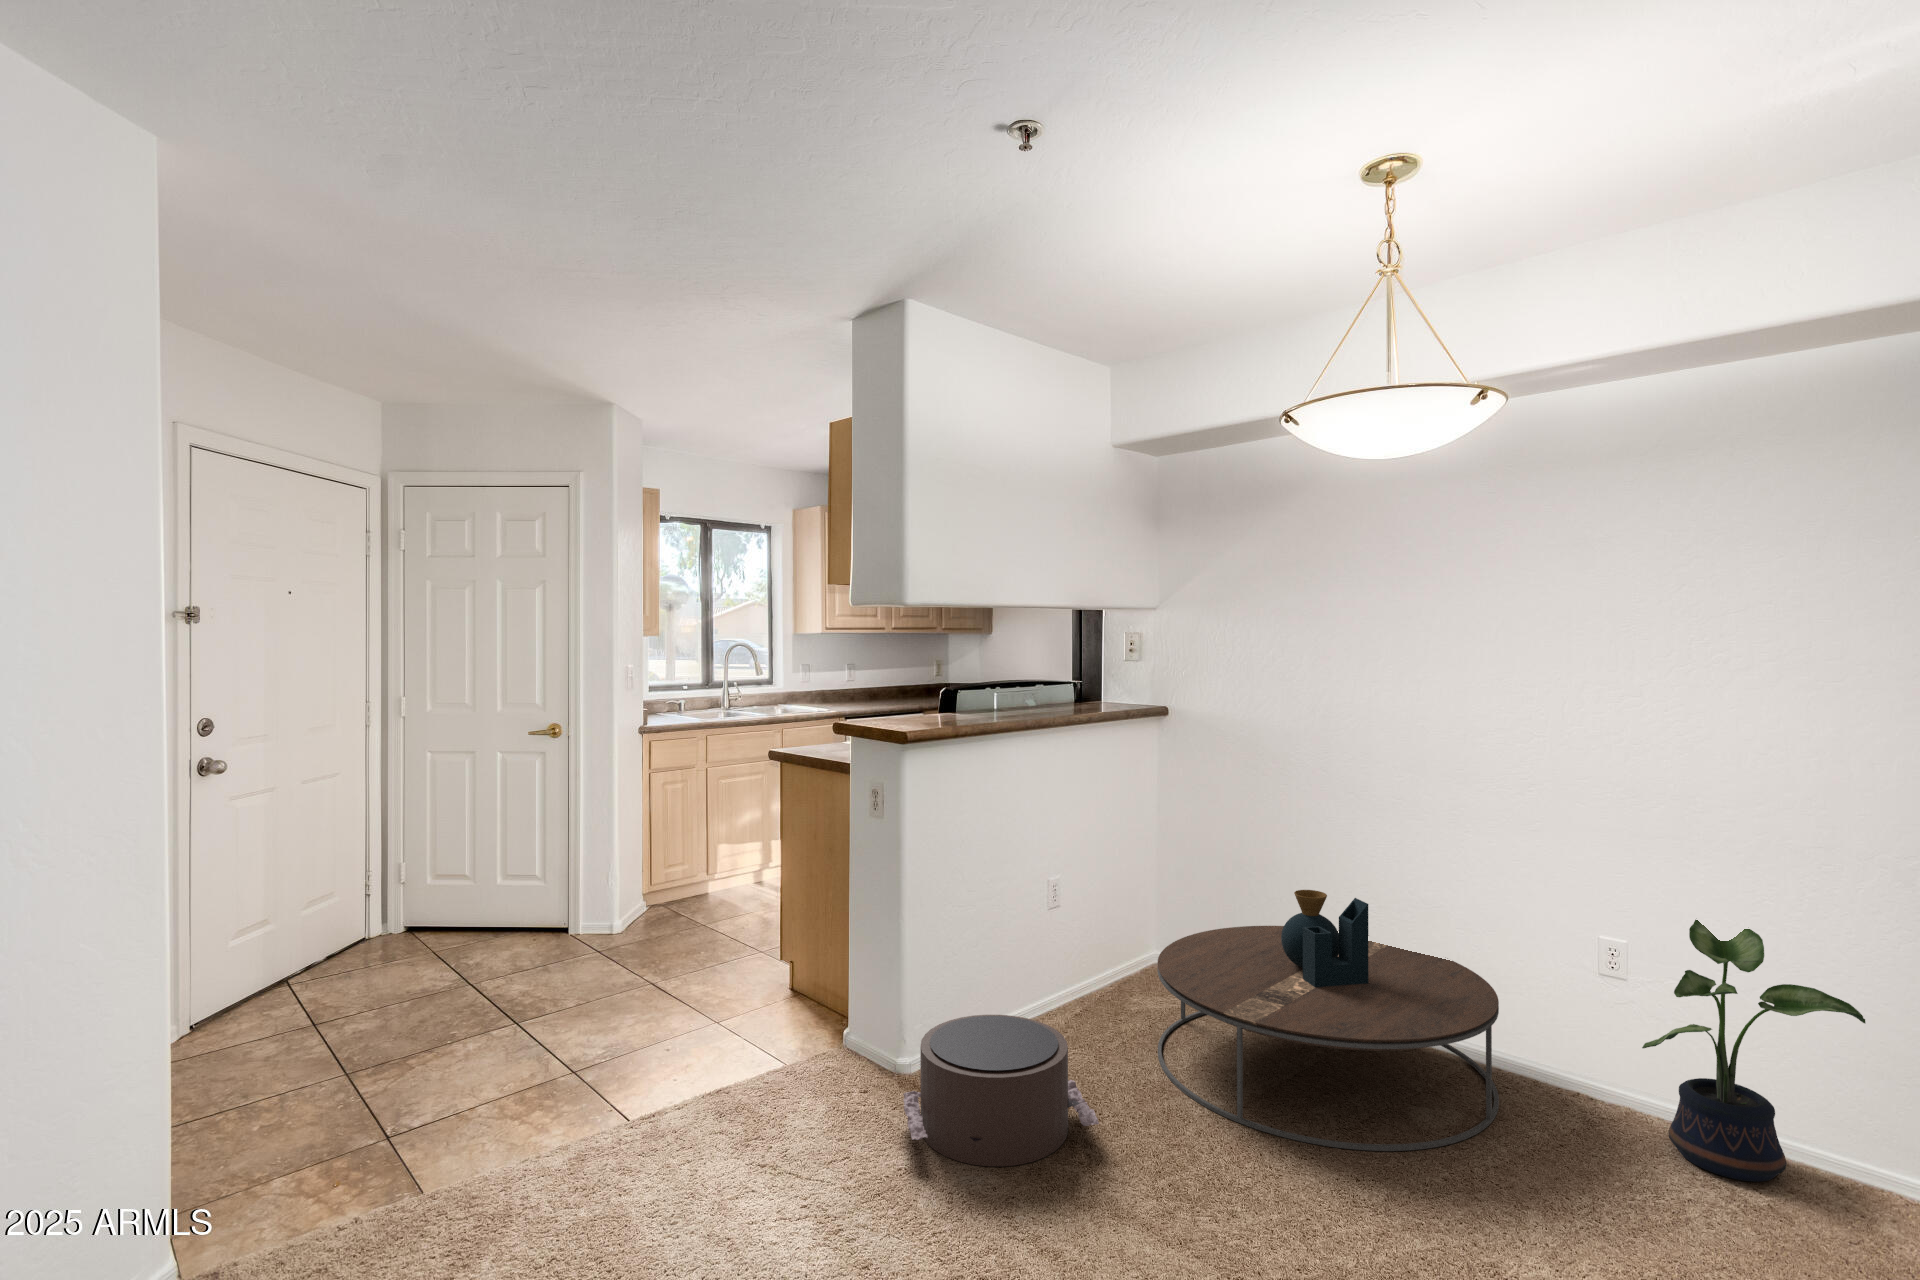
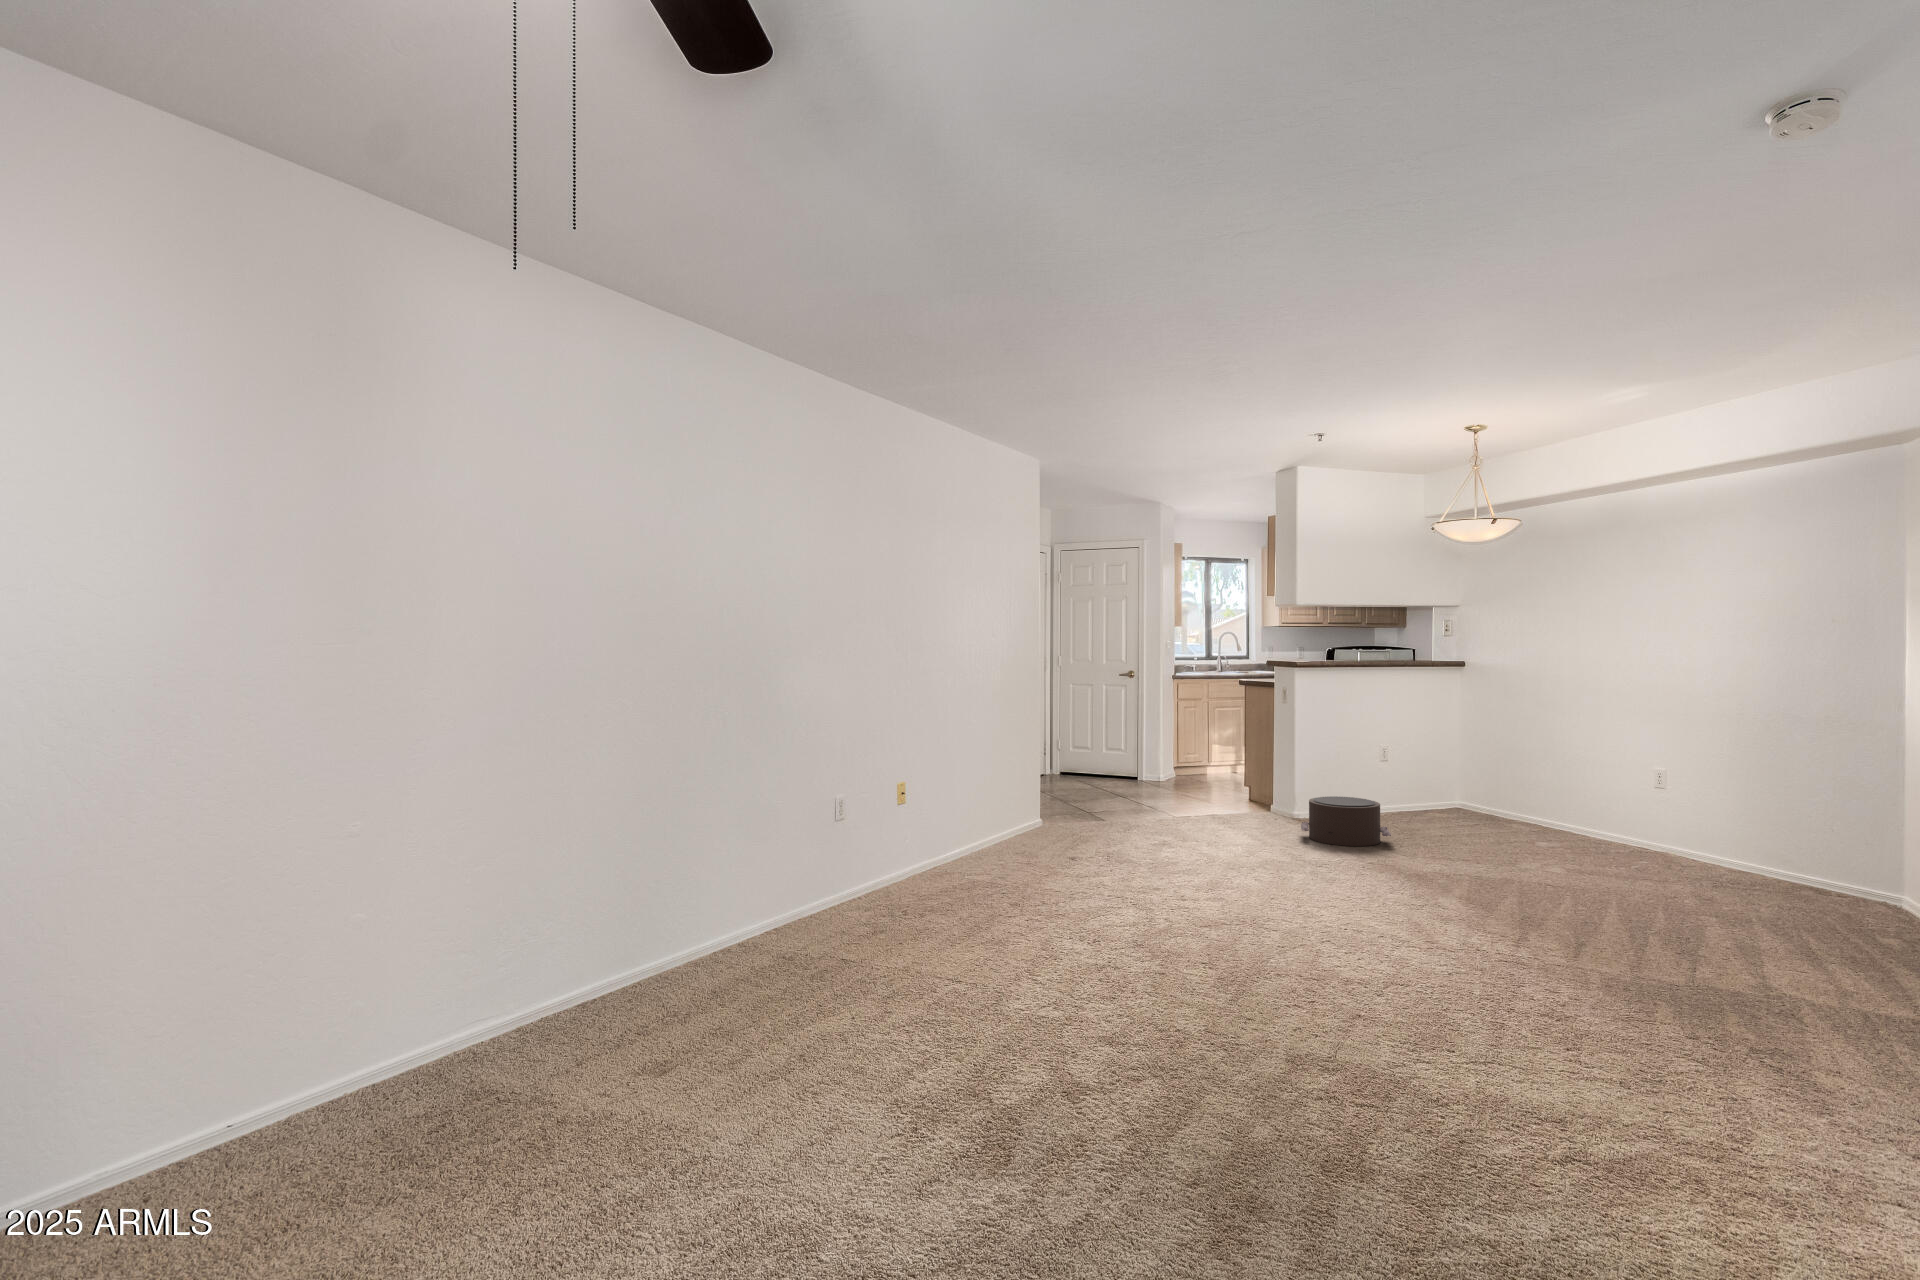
coffee table: present [1158,890,1499,1151] -> none [1444,755,1640,865]
potted plant: present [1642,920,1865,1182] -> none [1695,762,1802,888]

